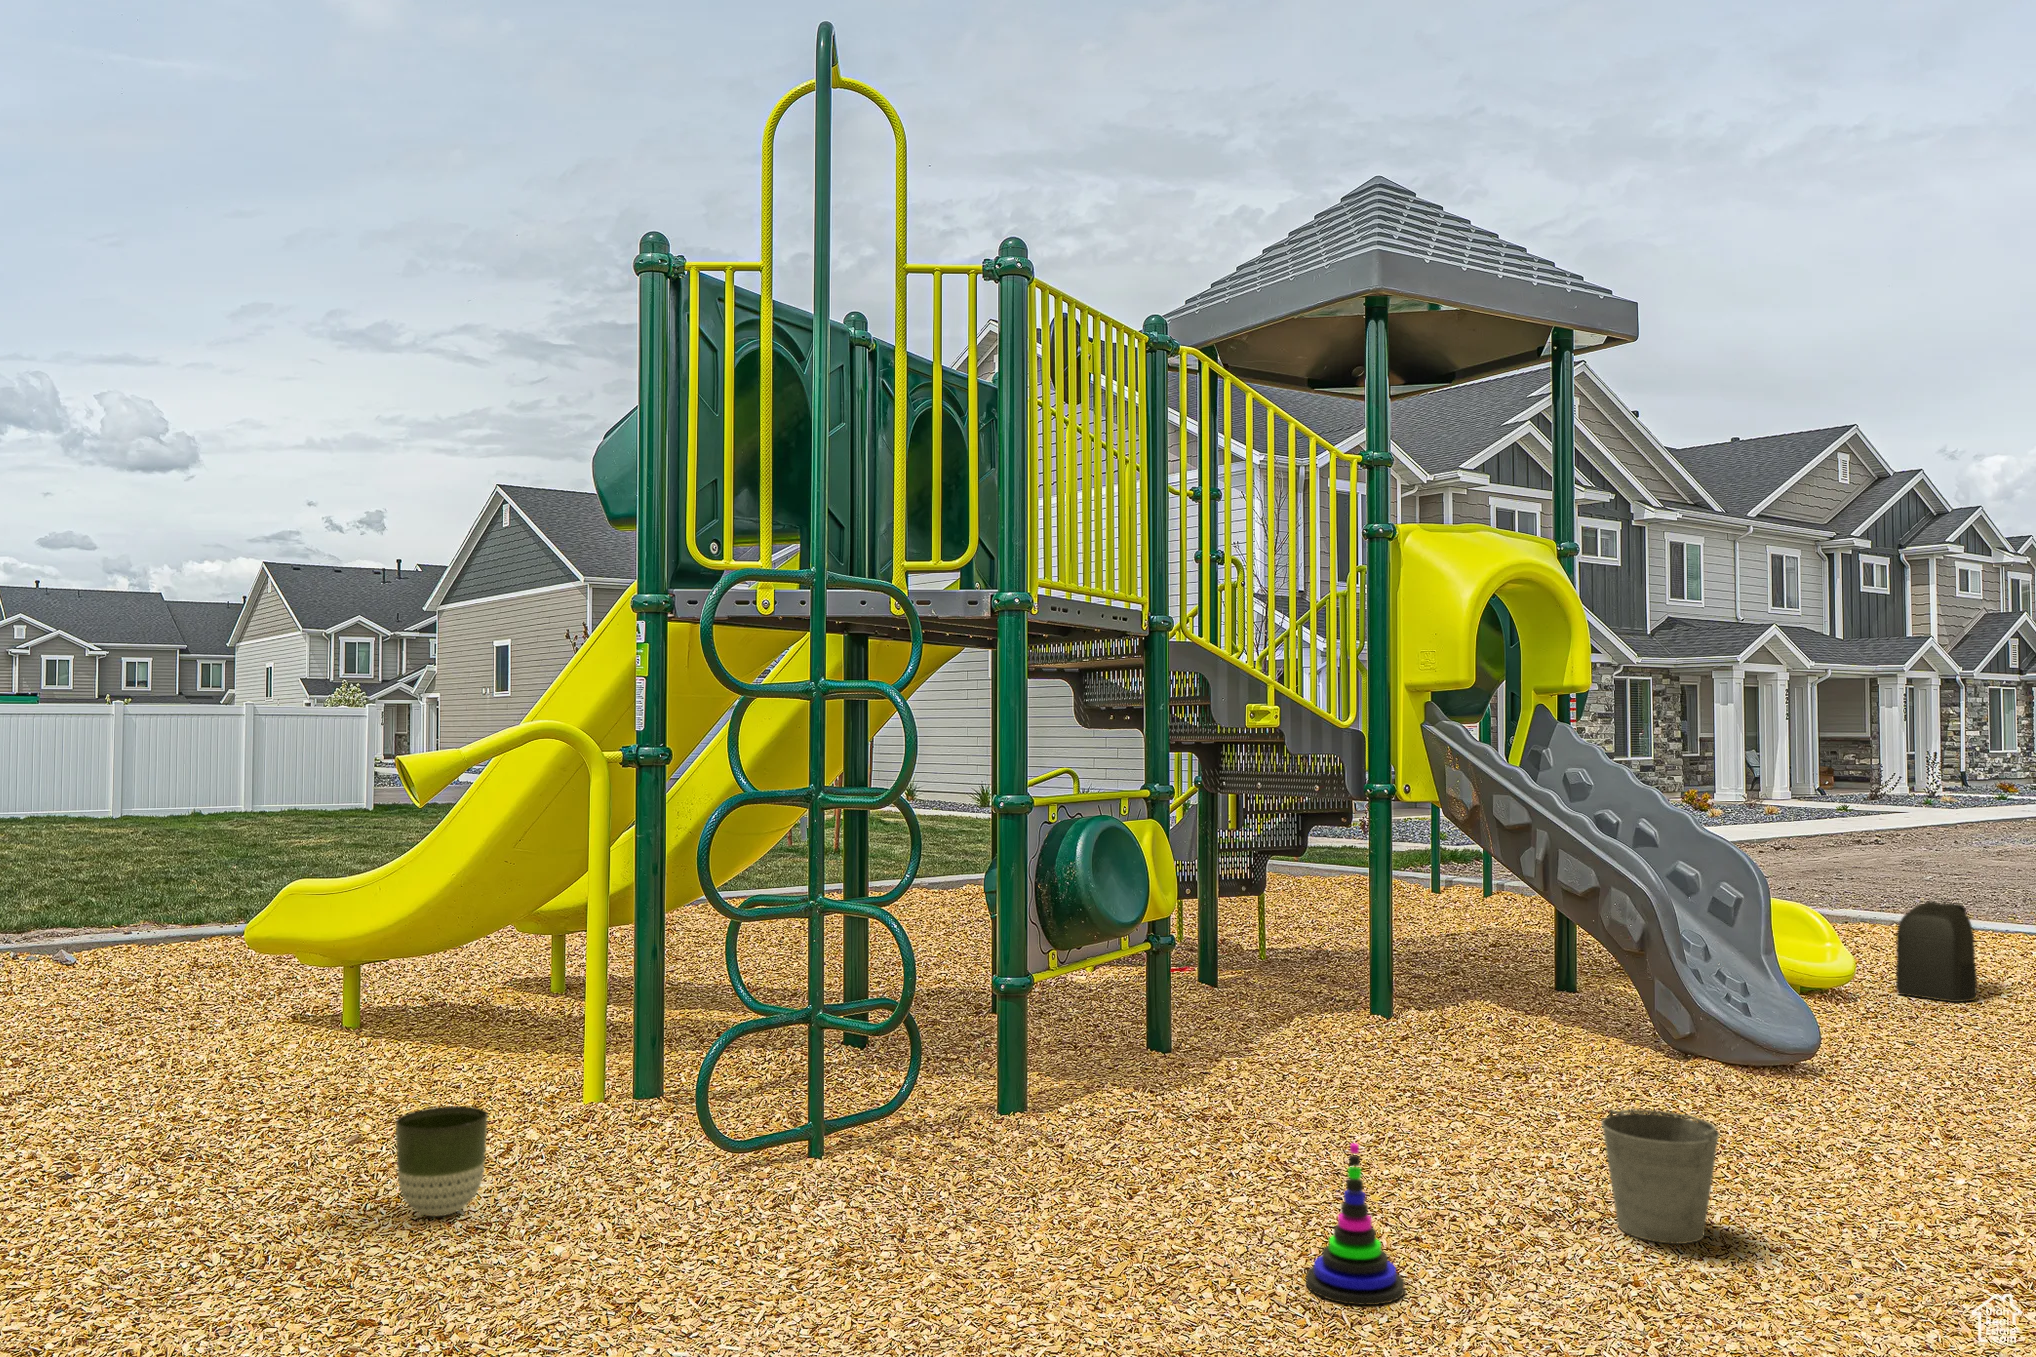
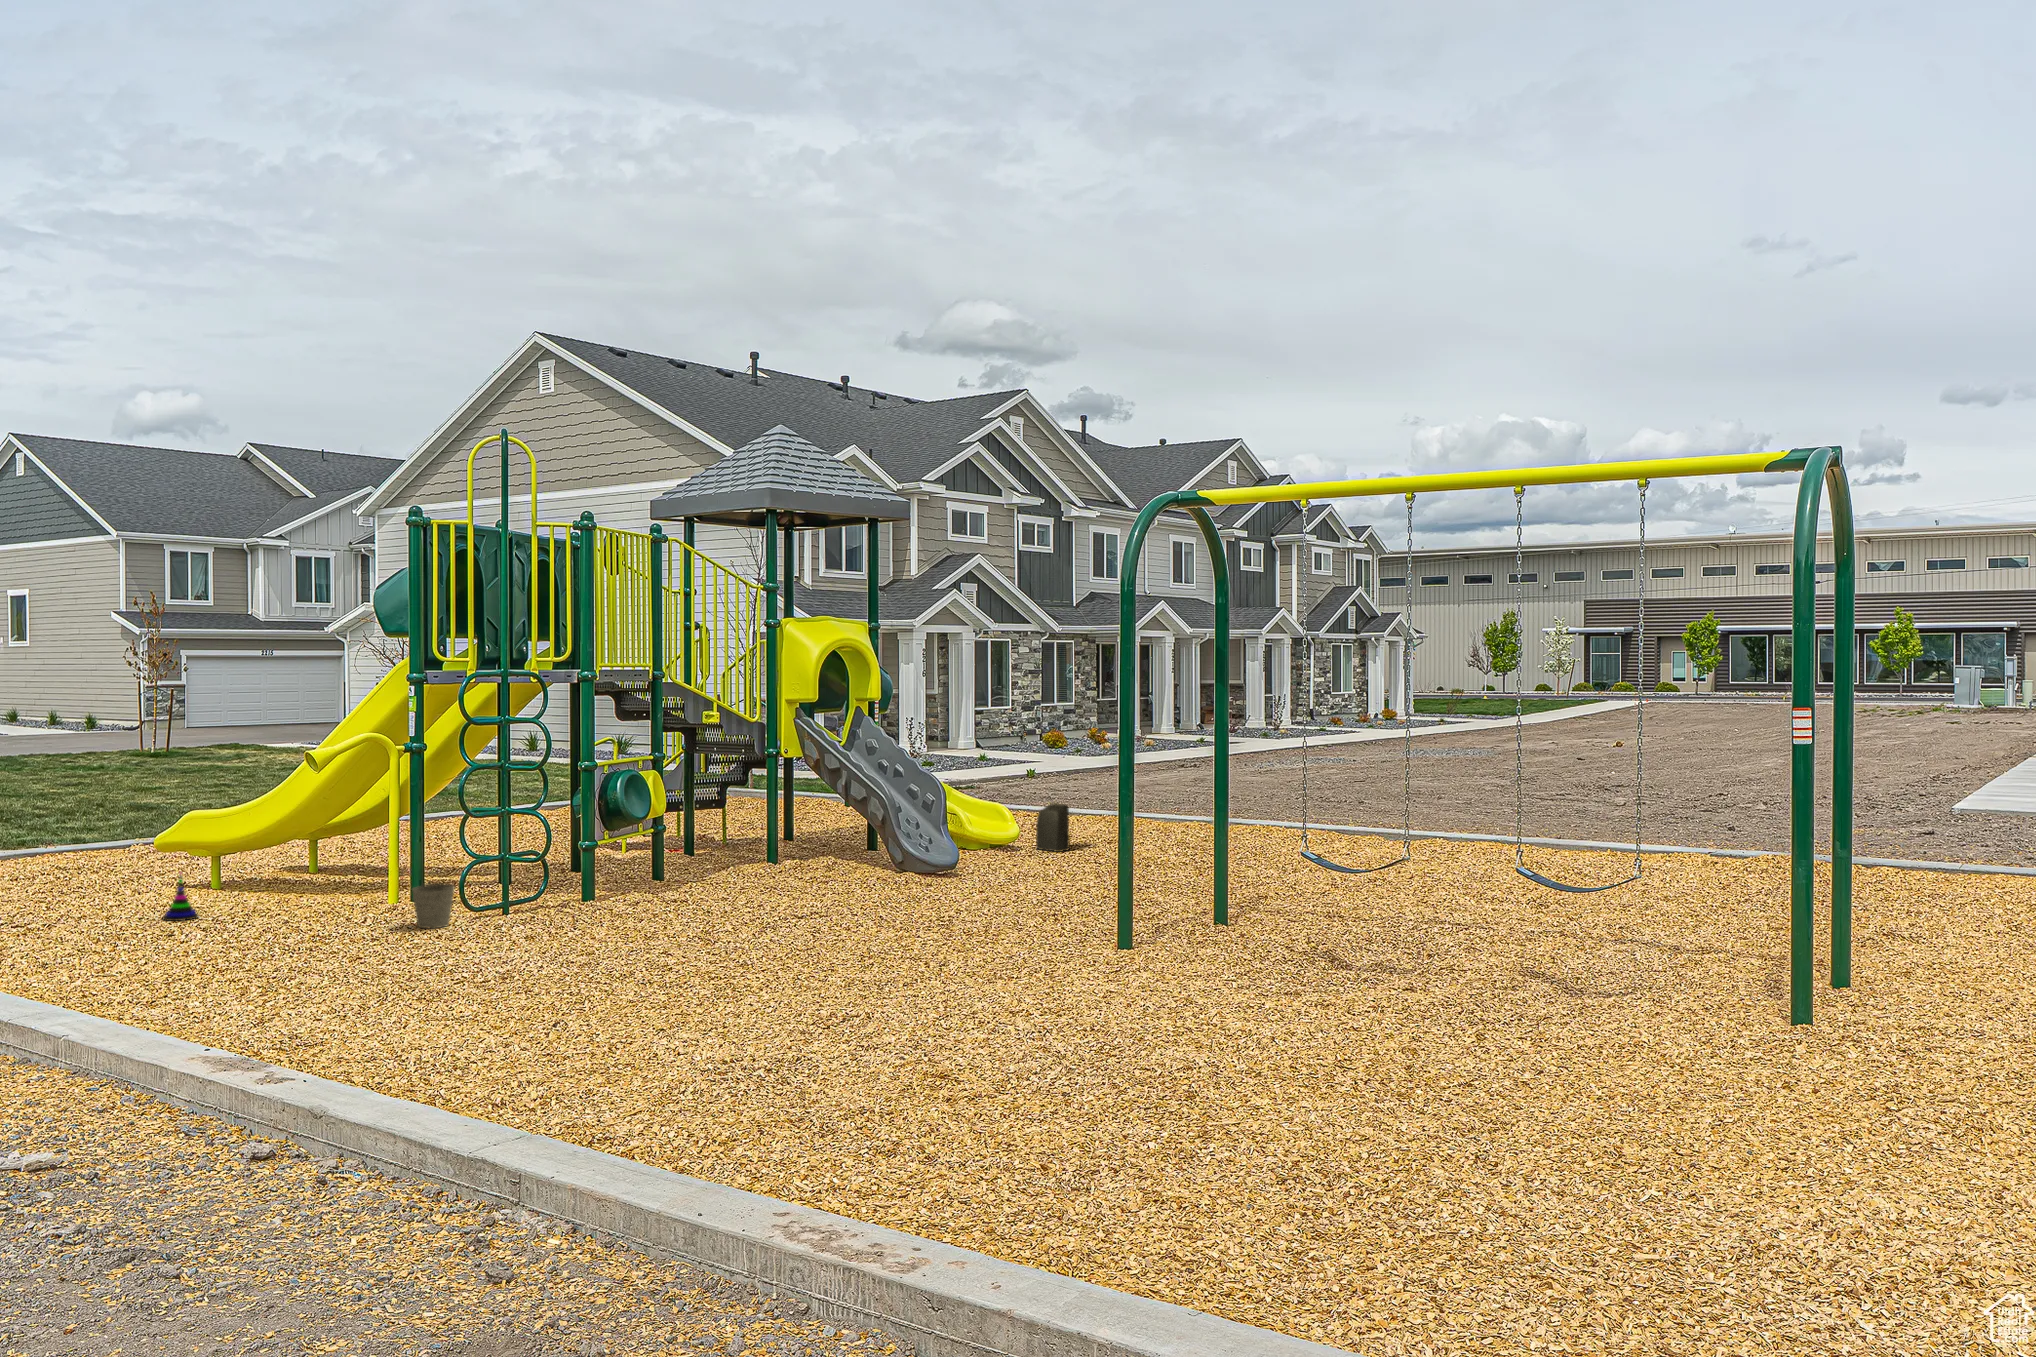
planter: present [396,1106,488,1217] -> none [331,897,368,938]
bucket: present [1602,1109,1719,1244] -> present [412,883,455,929]
stacking toy: present [1306,1143,1405,1305] -> present [163,872,199,921]

